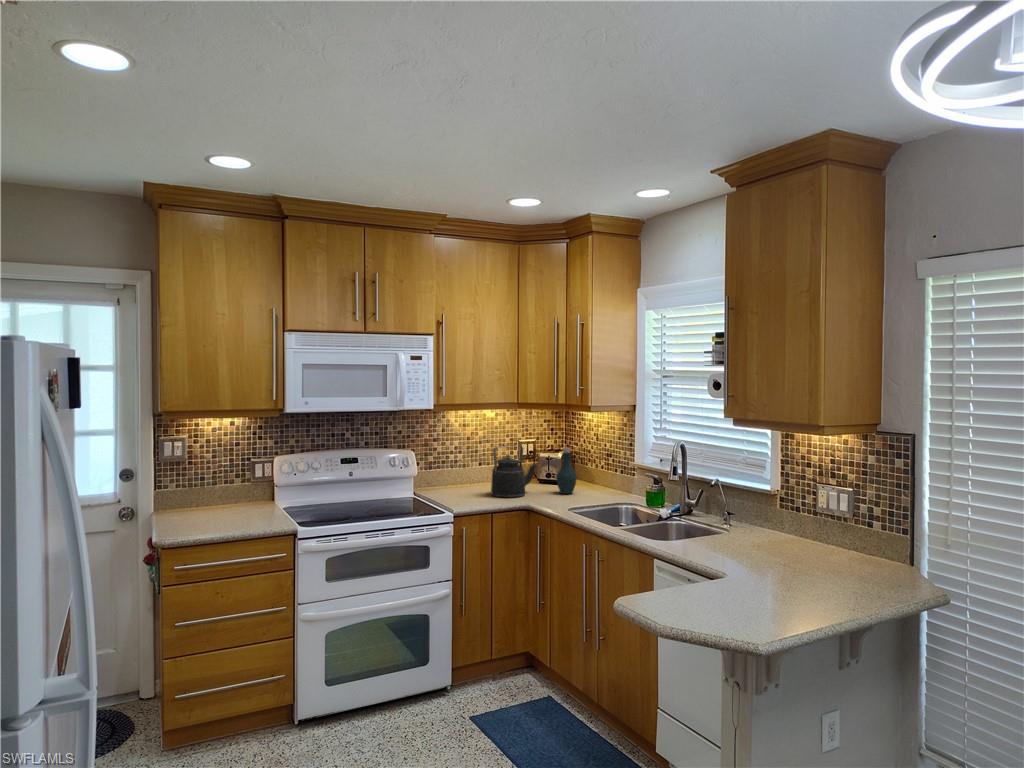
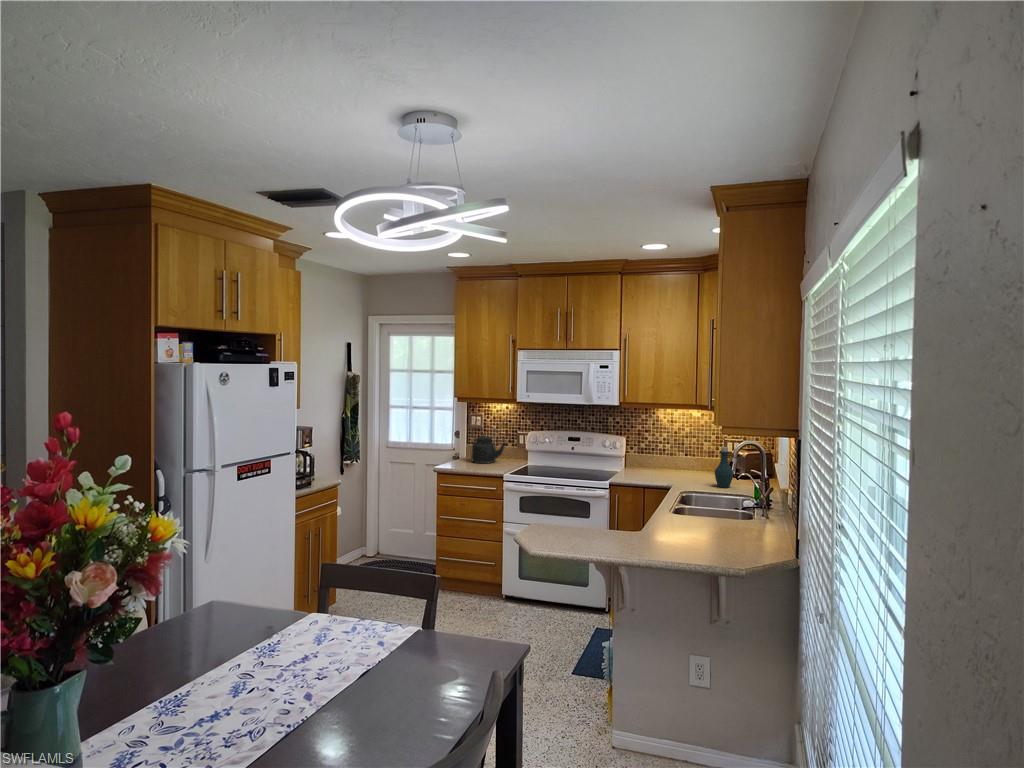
kettle: present [491,446,537,497] -> present [471,434,506,463]

